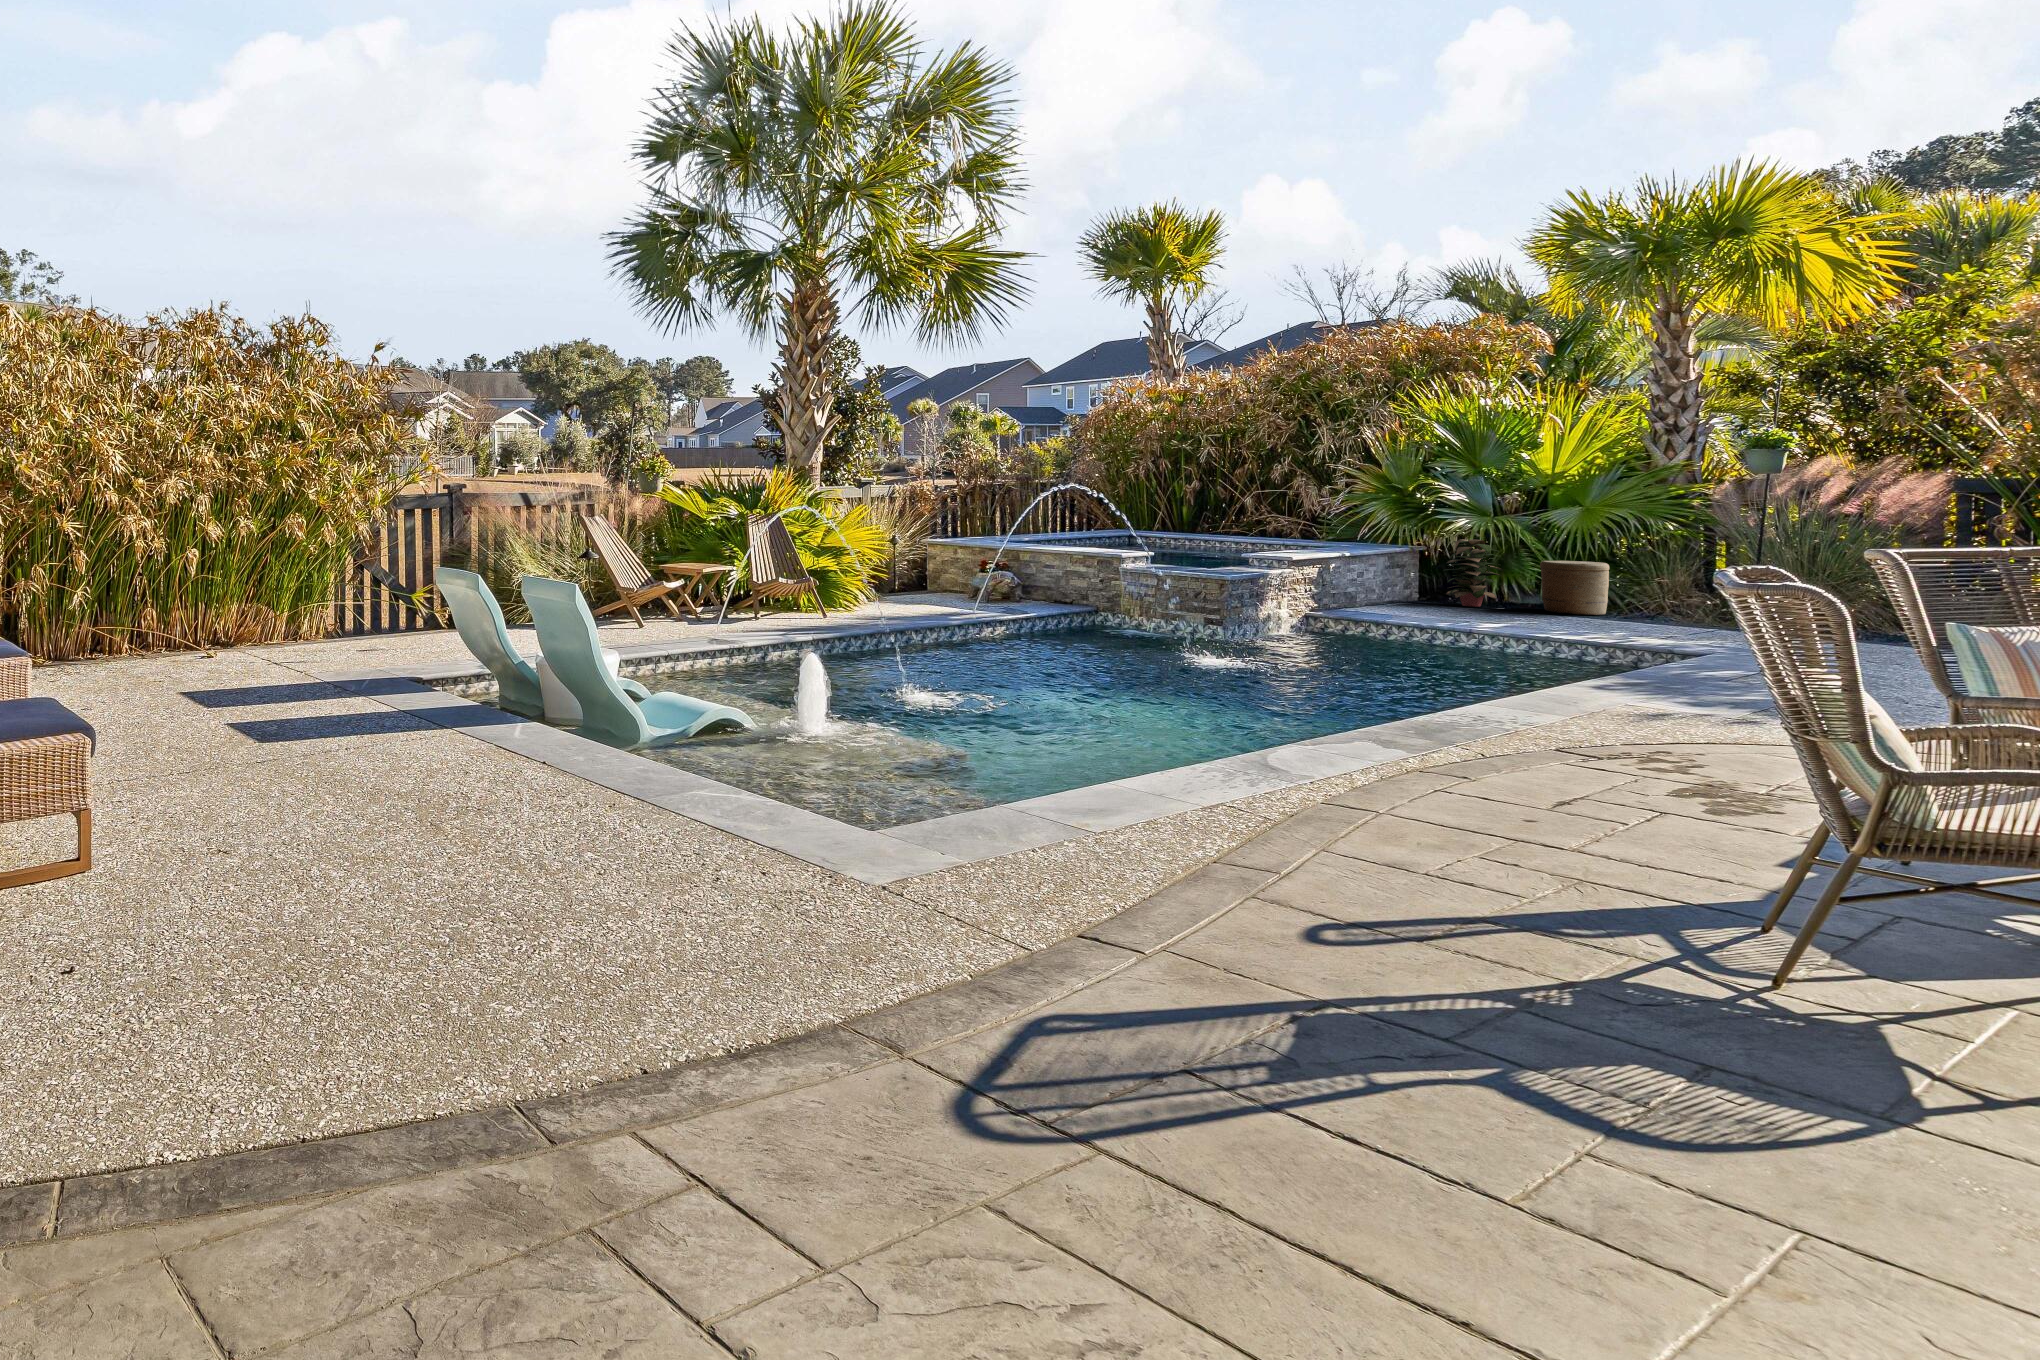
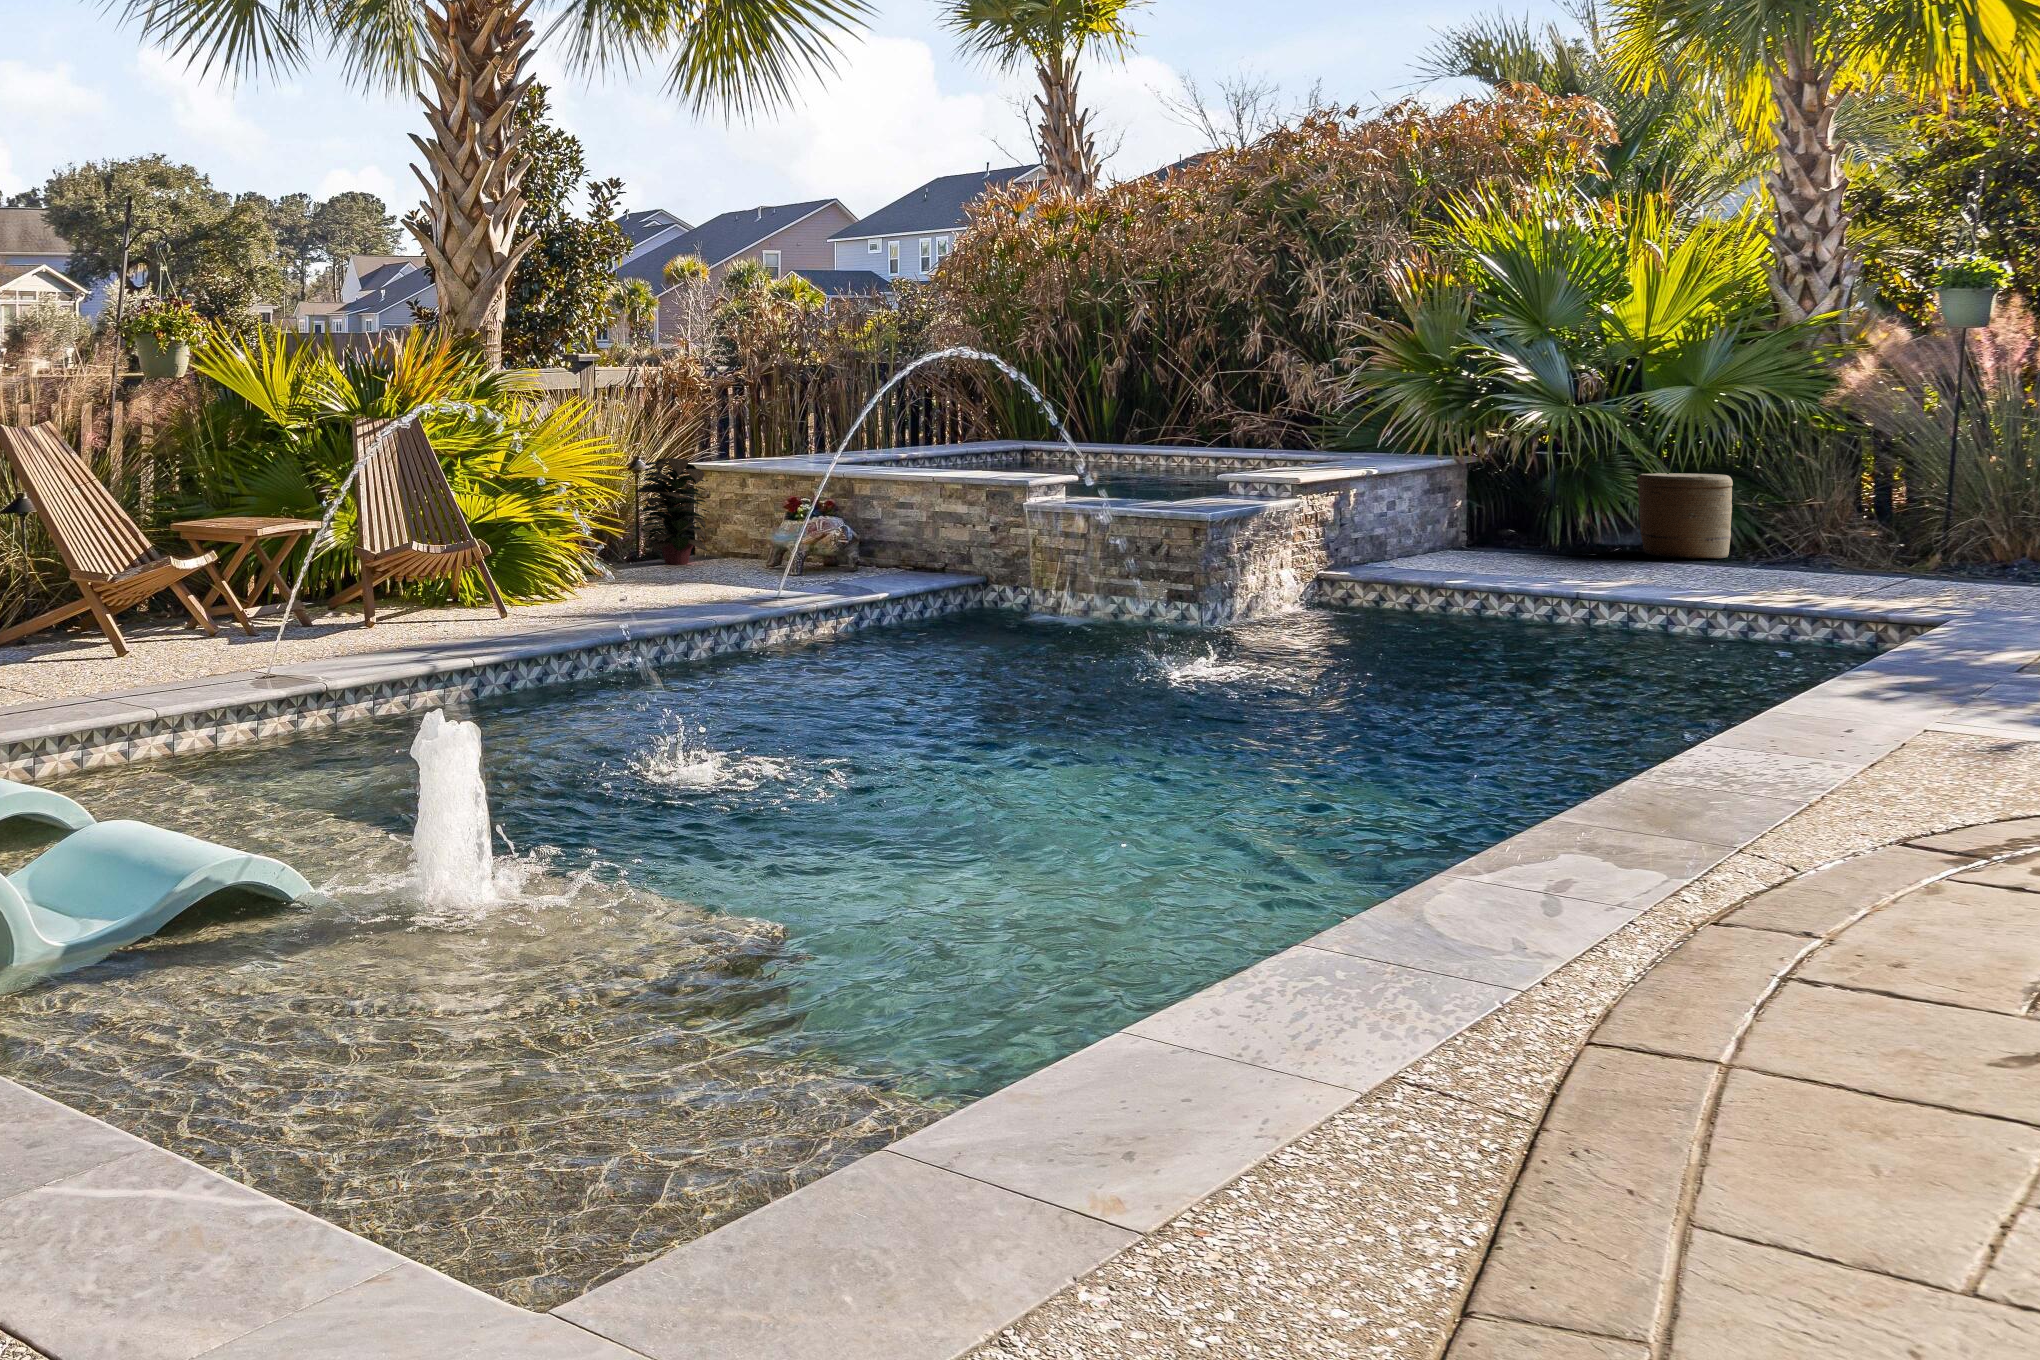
decorative plant: present [1446,539,1500,607] -> present [635,458,709,564]

